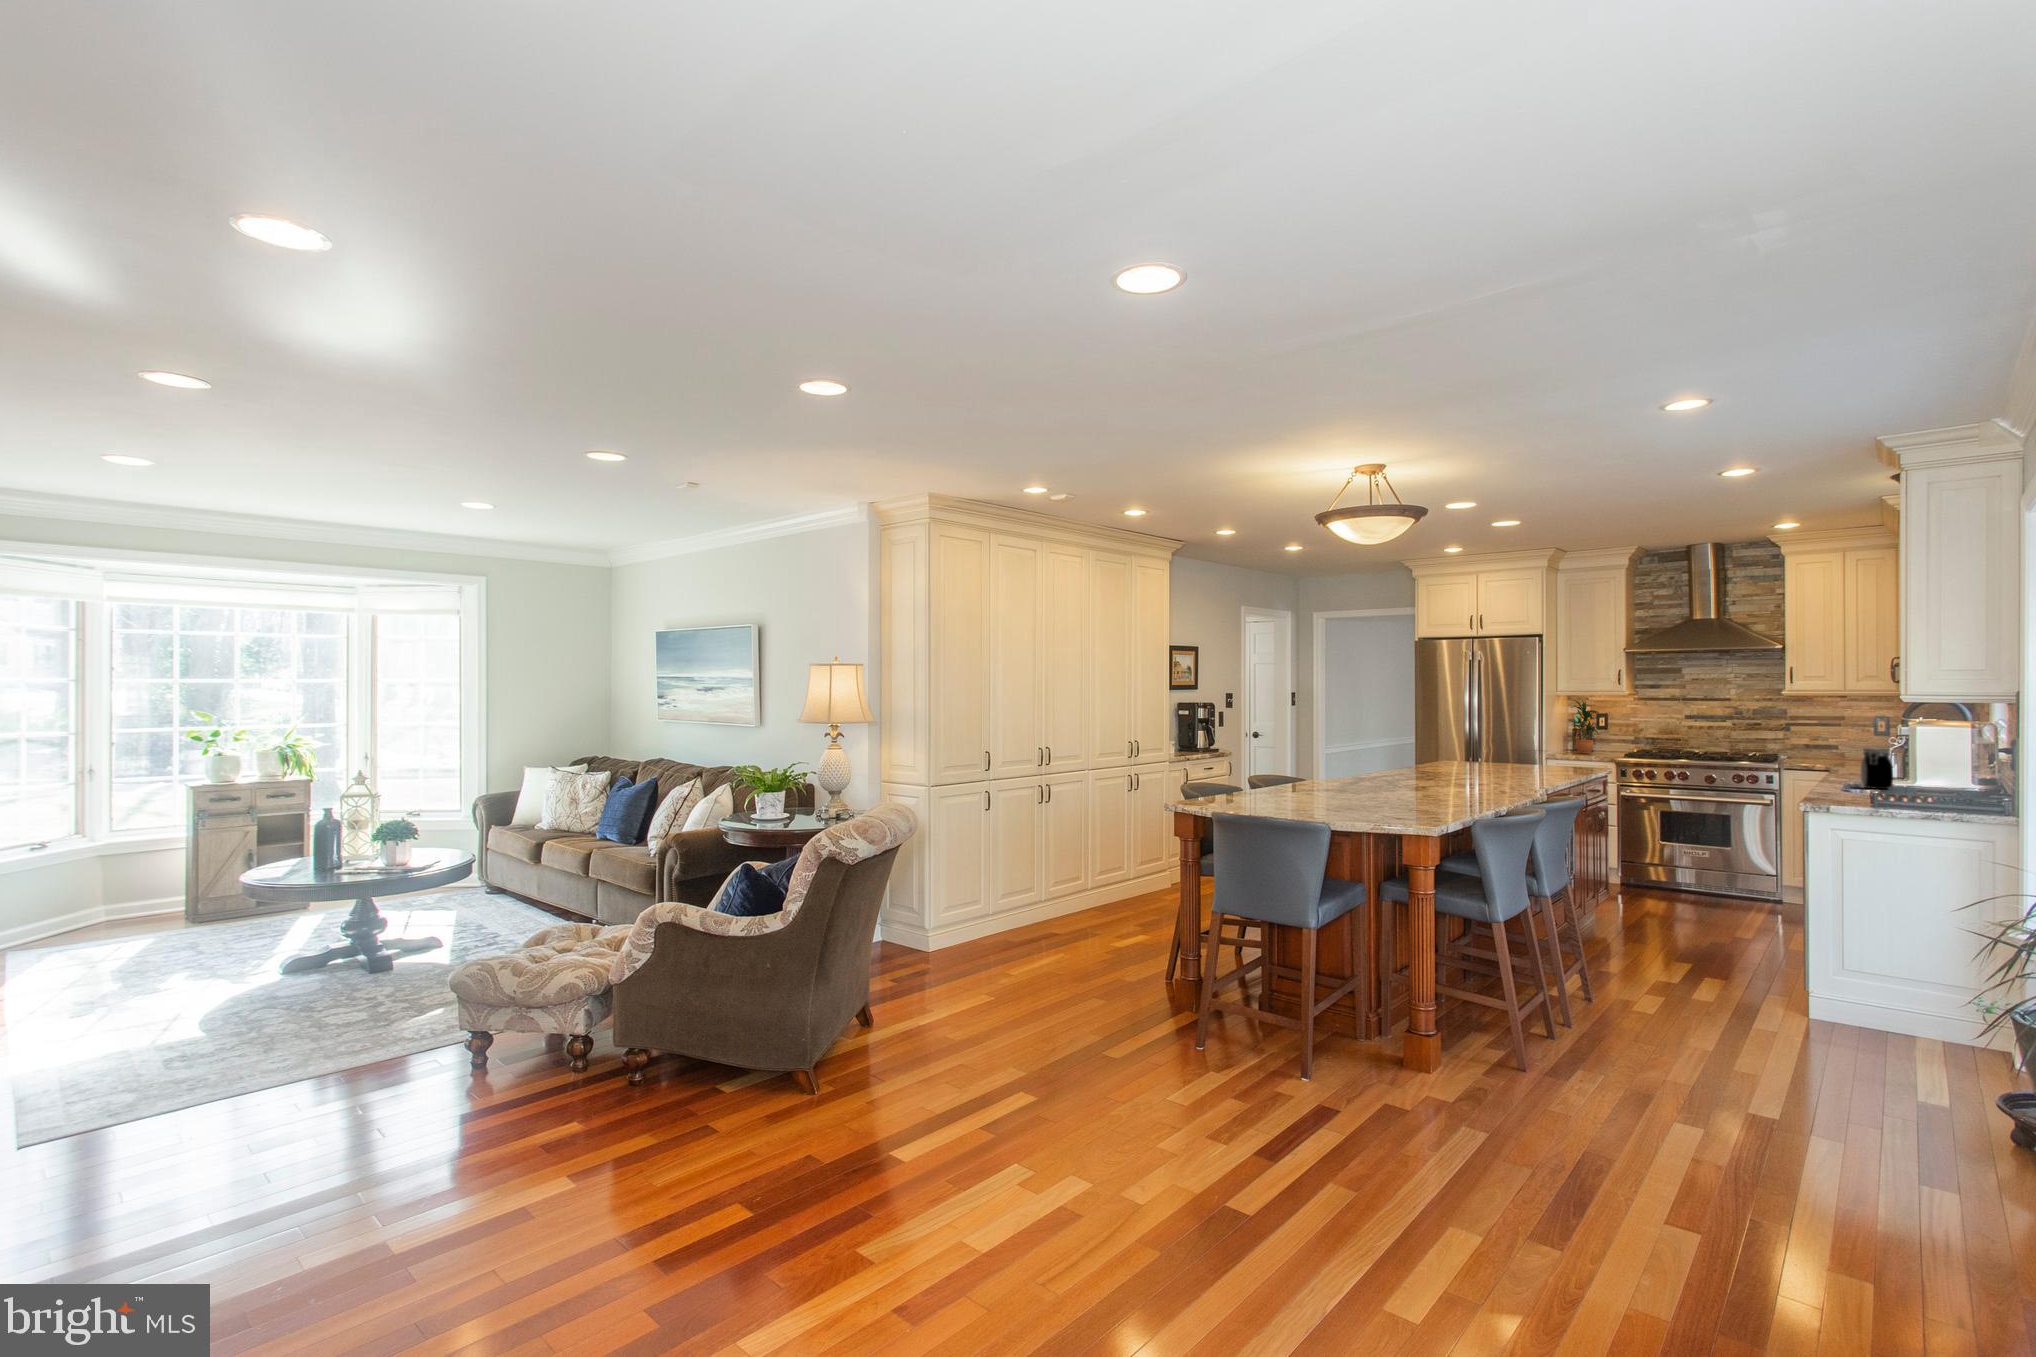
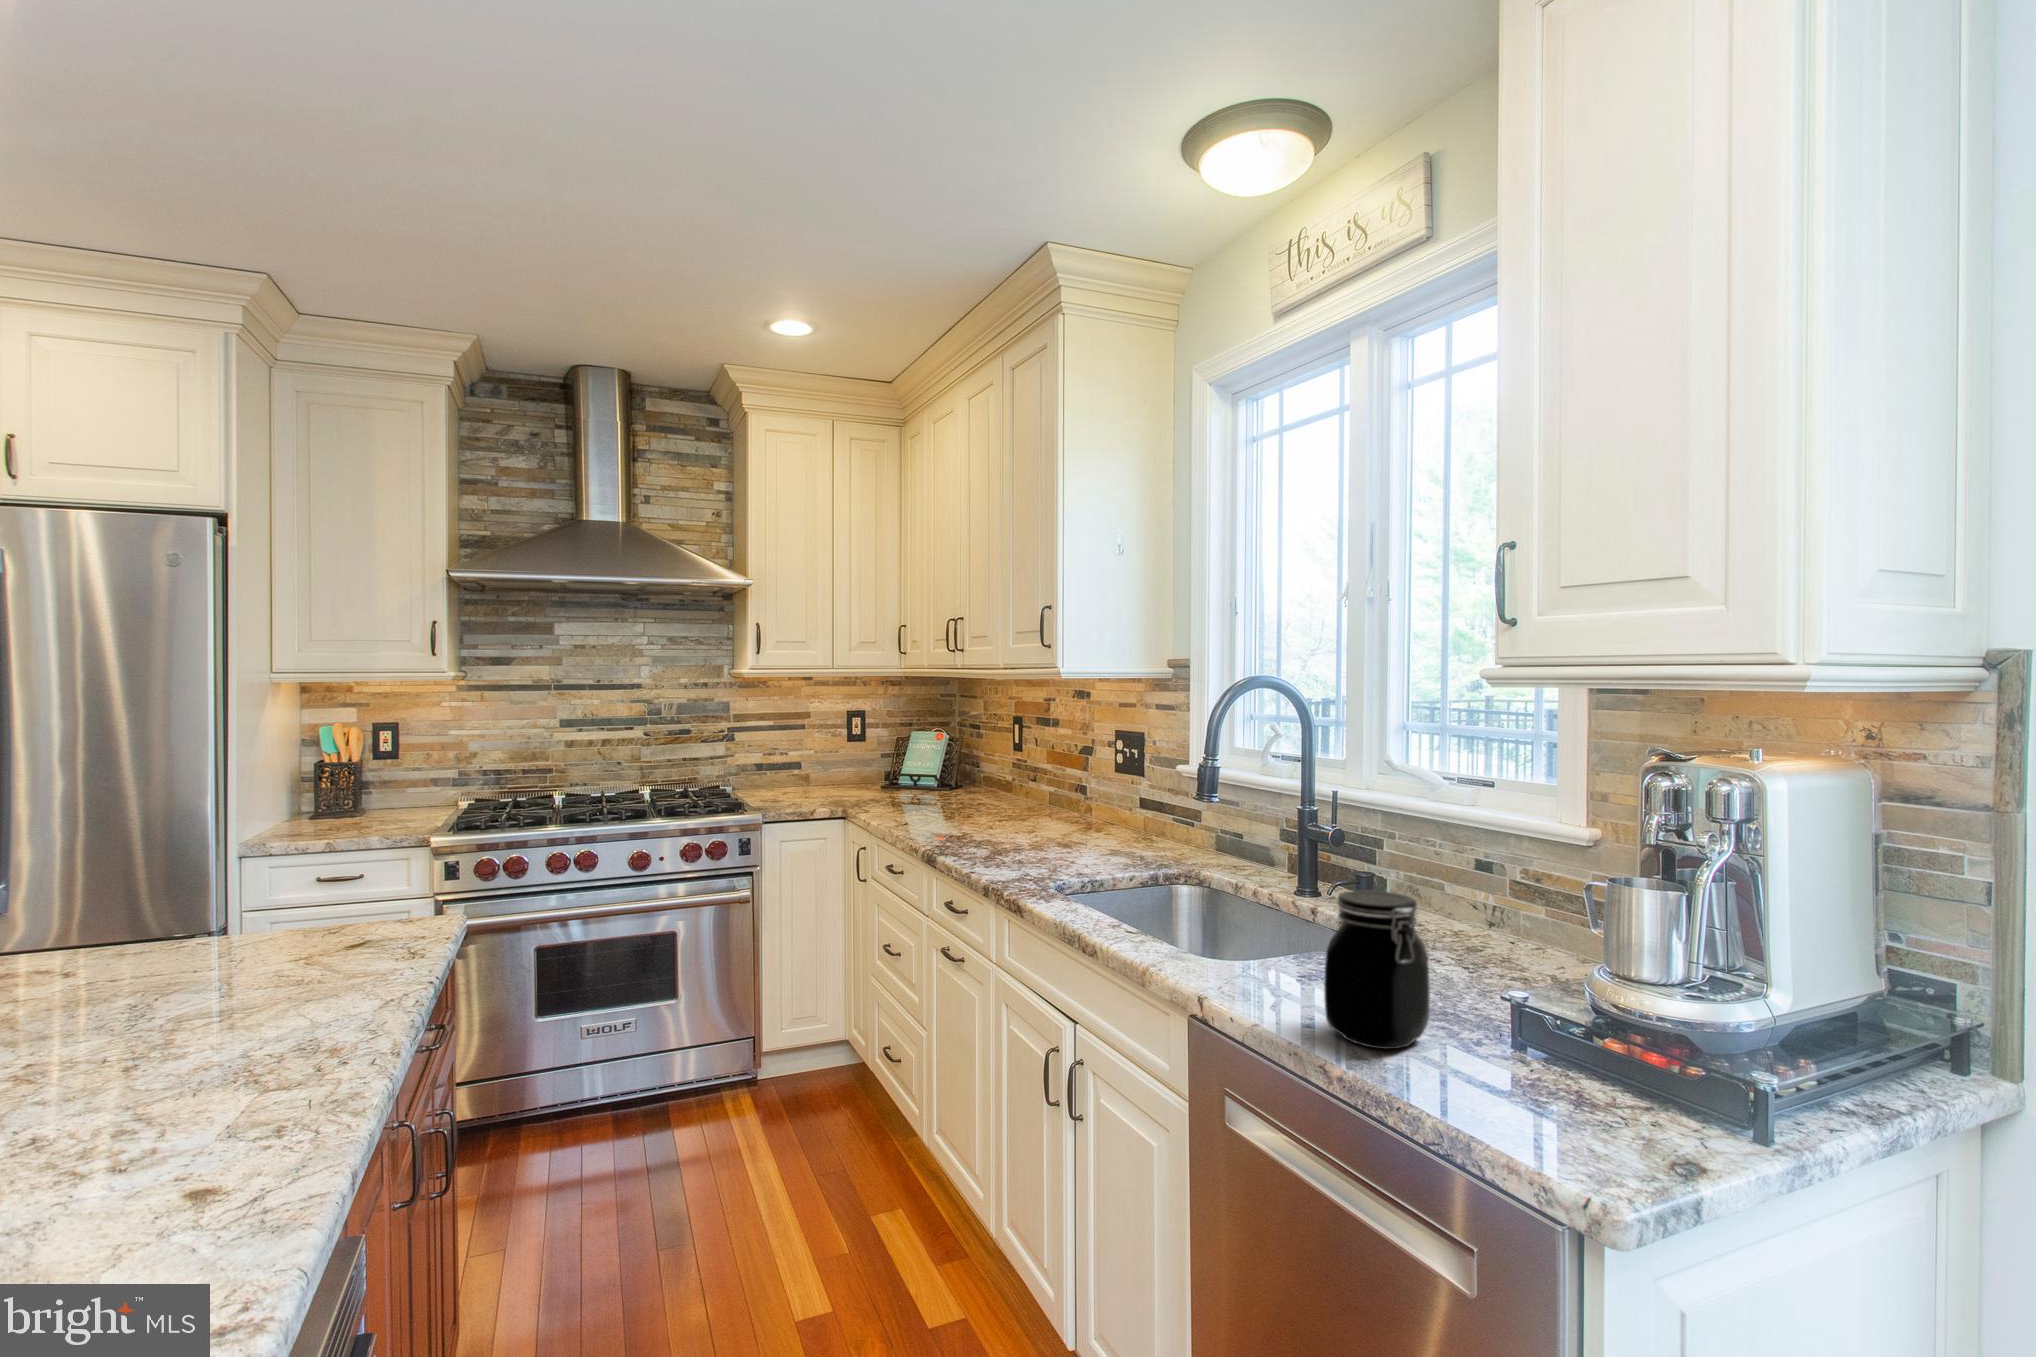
potted plant: present [1570,700,1602,753] -> none [297,693,391,826]

